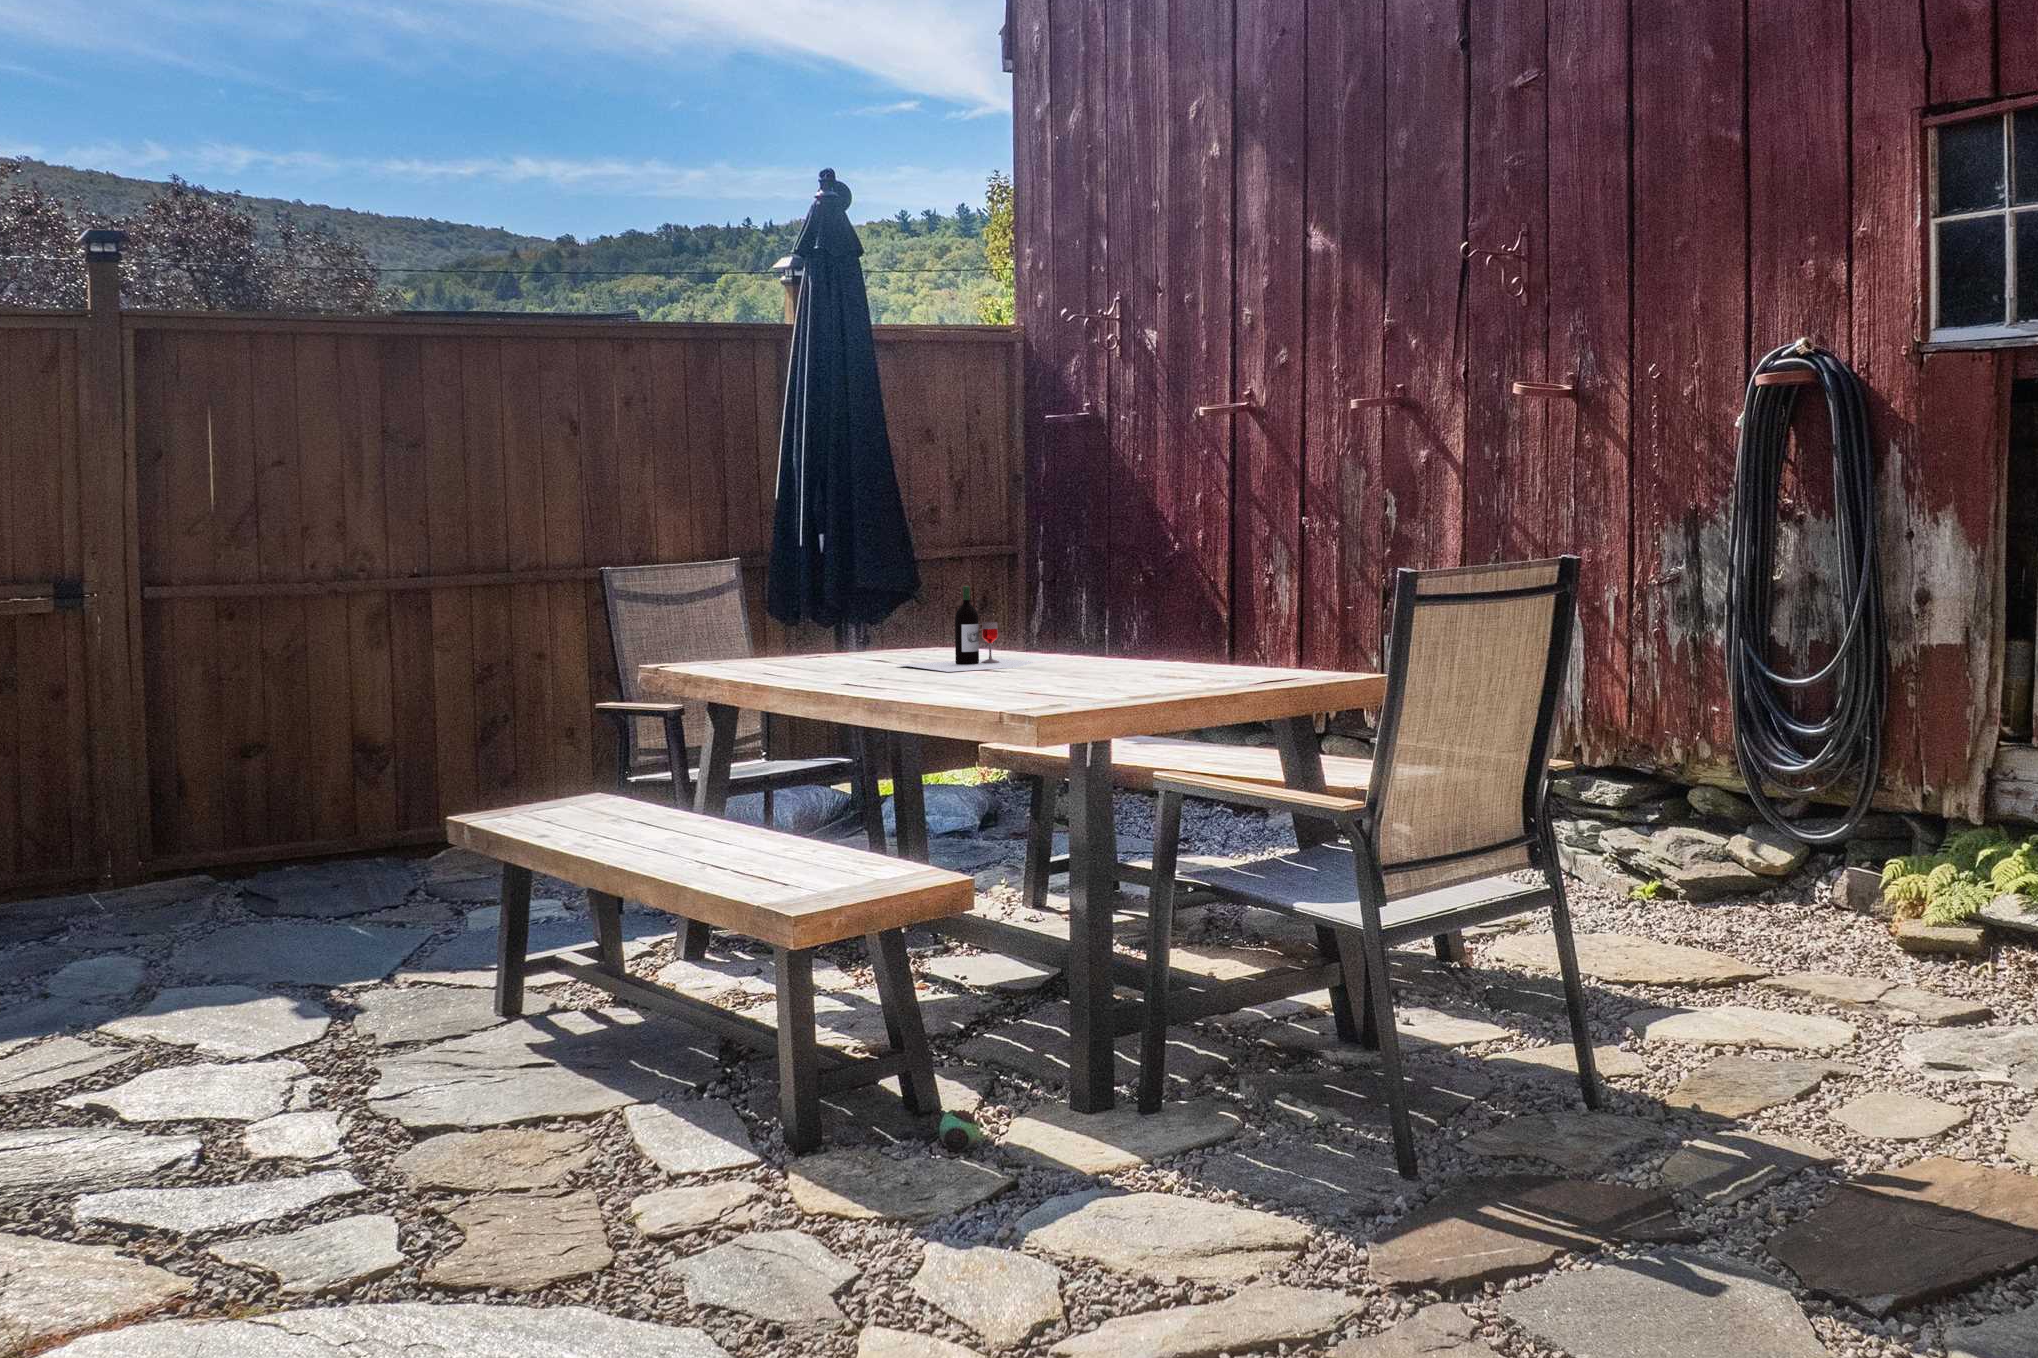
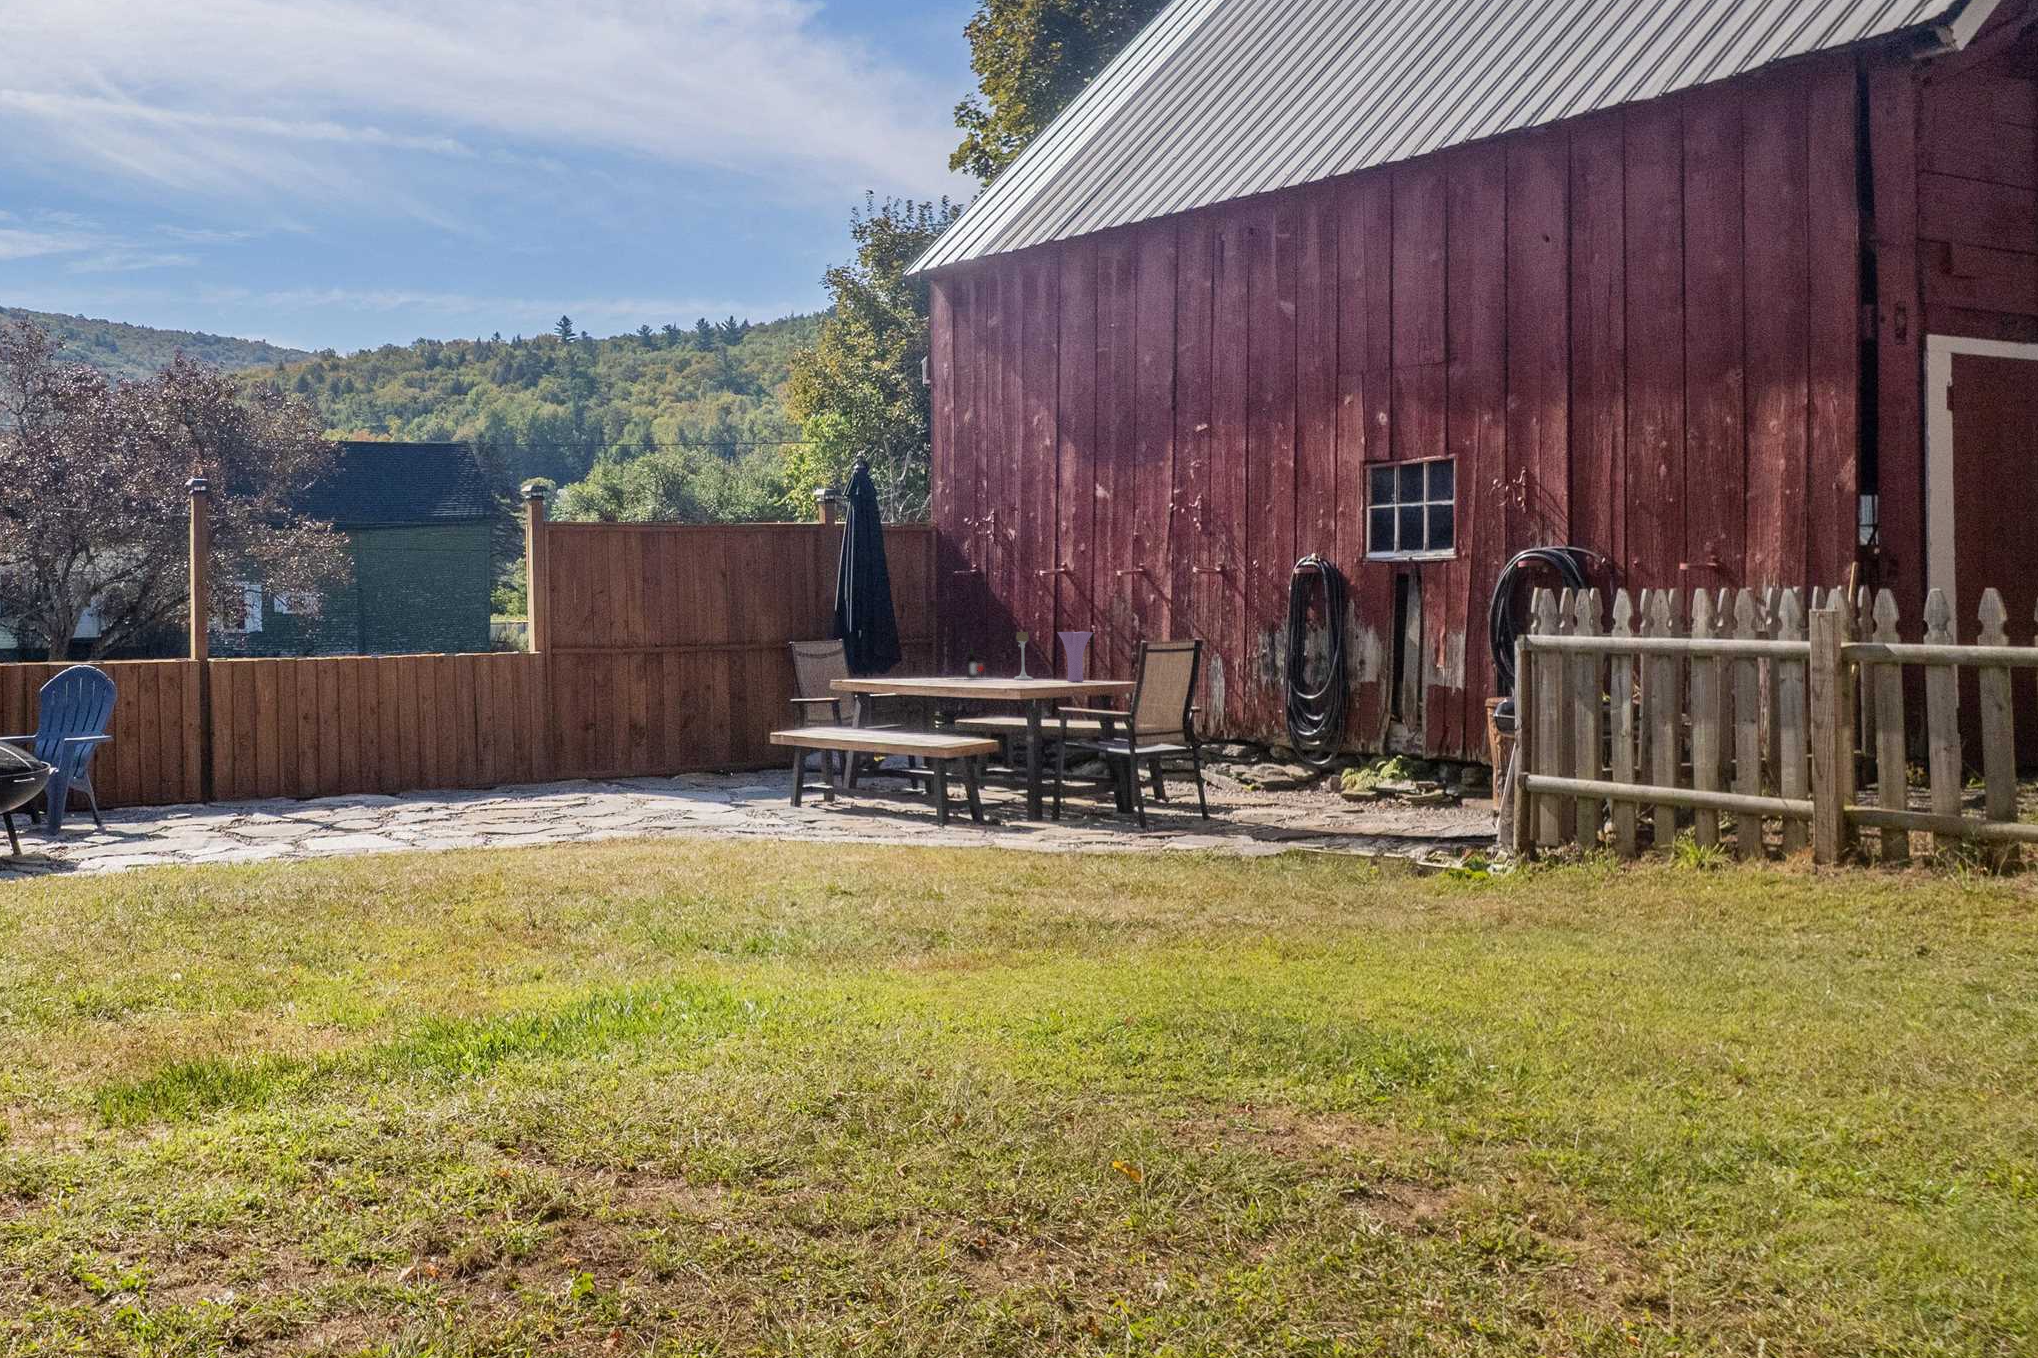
vase: none [1137,539,1242,689] -> present [1058,632,1093,682]
candle holder: none [1057,541,1110,669] -> present [1014,632,1033,680]

